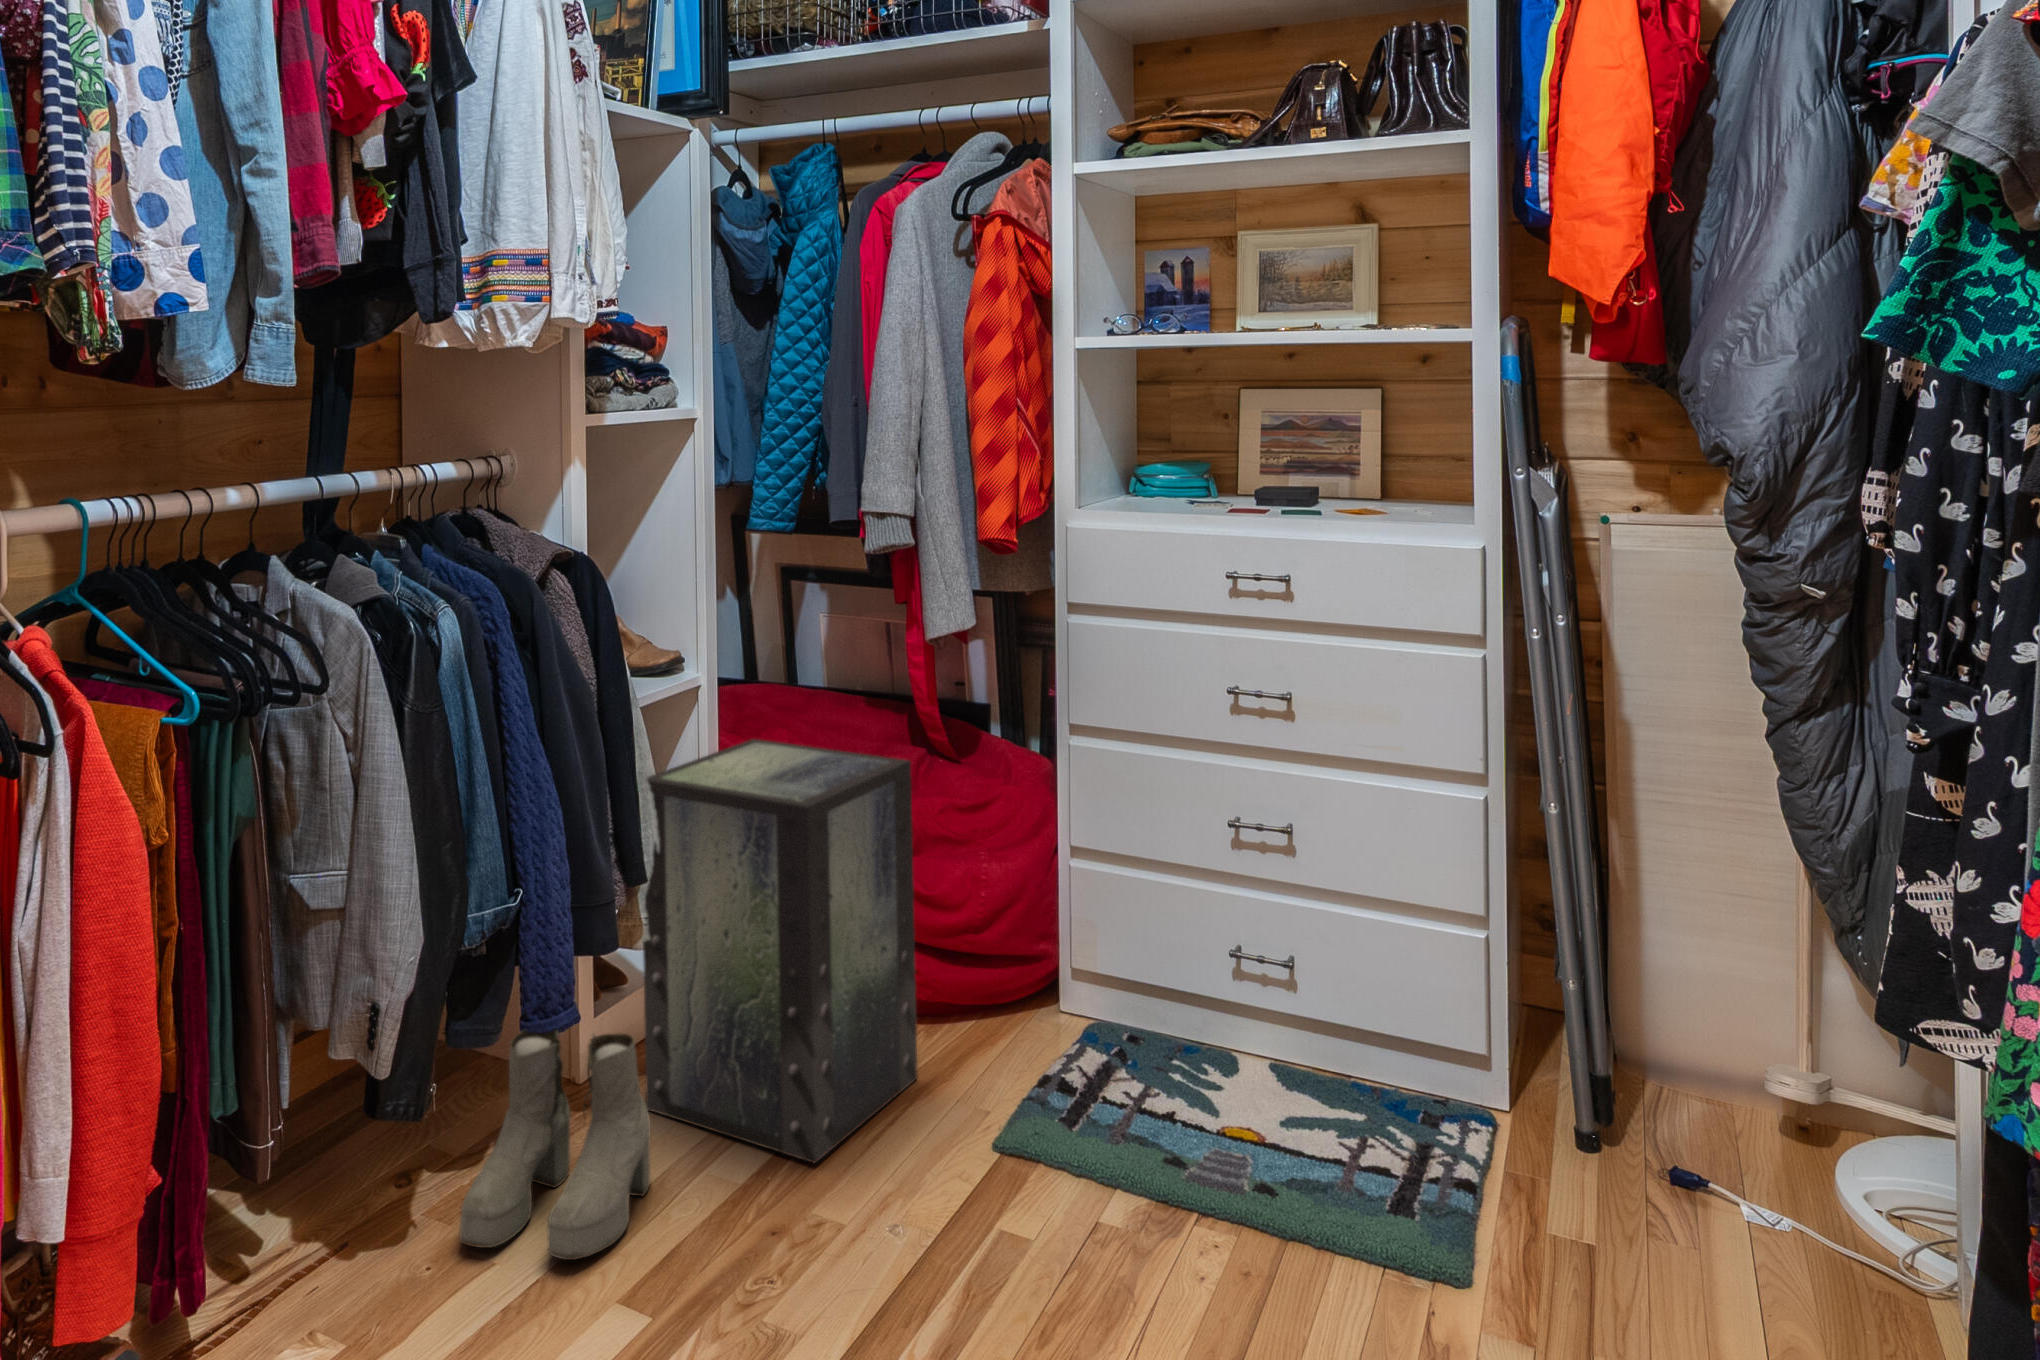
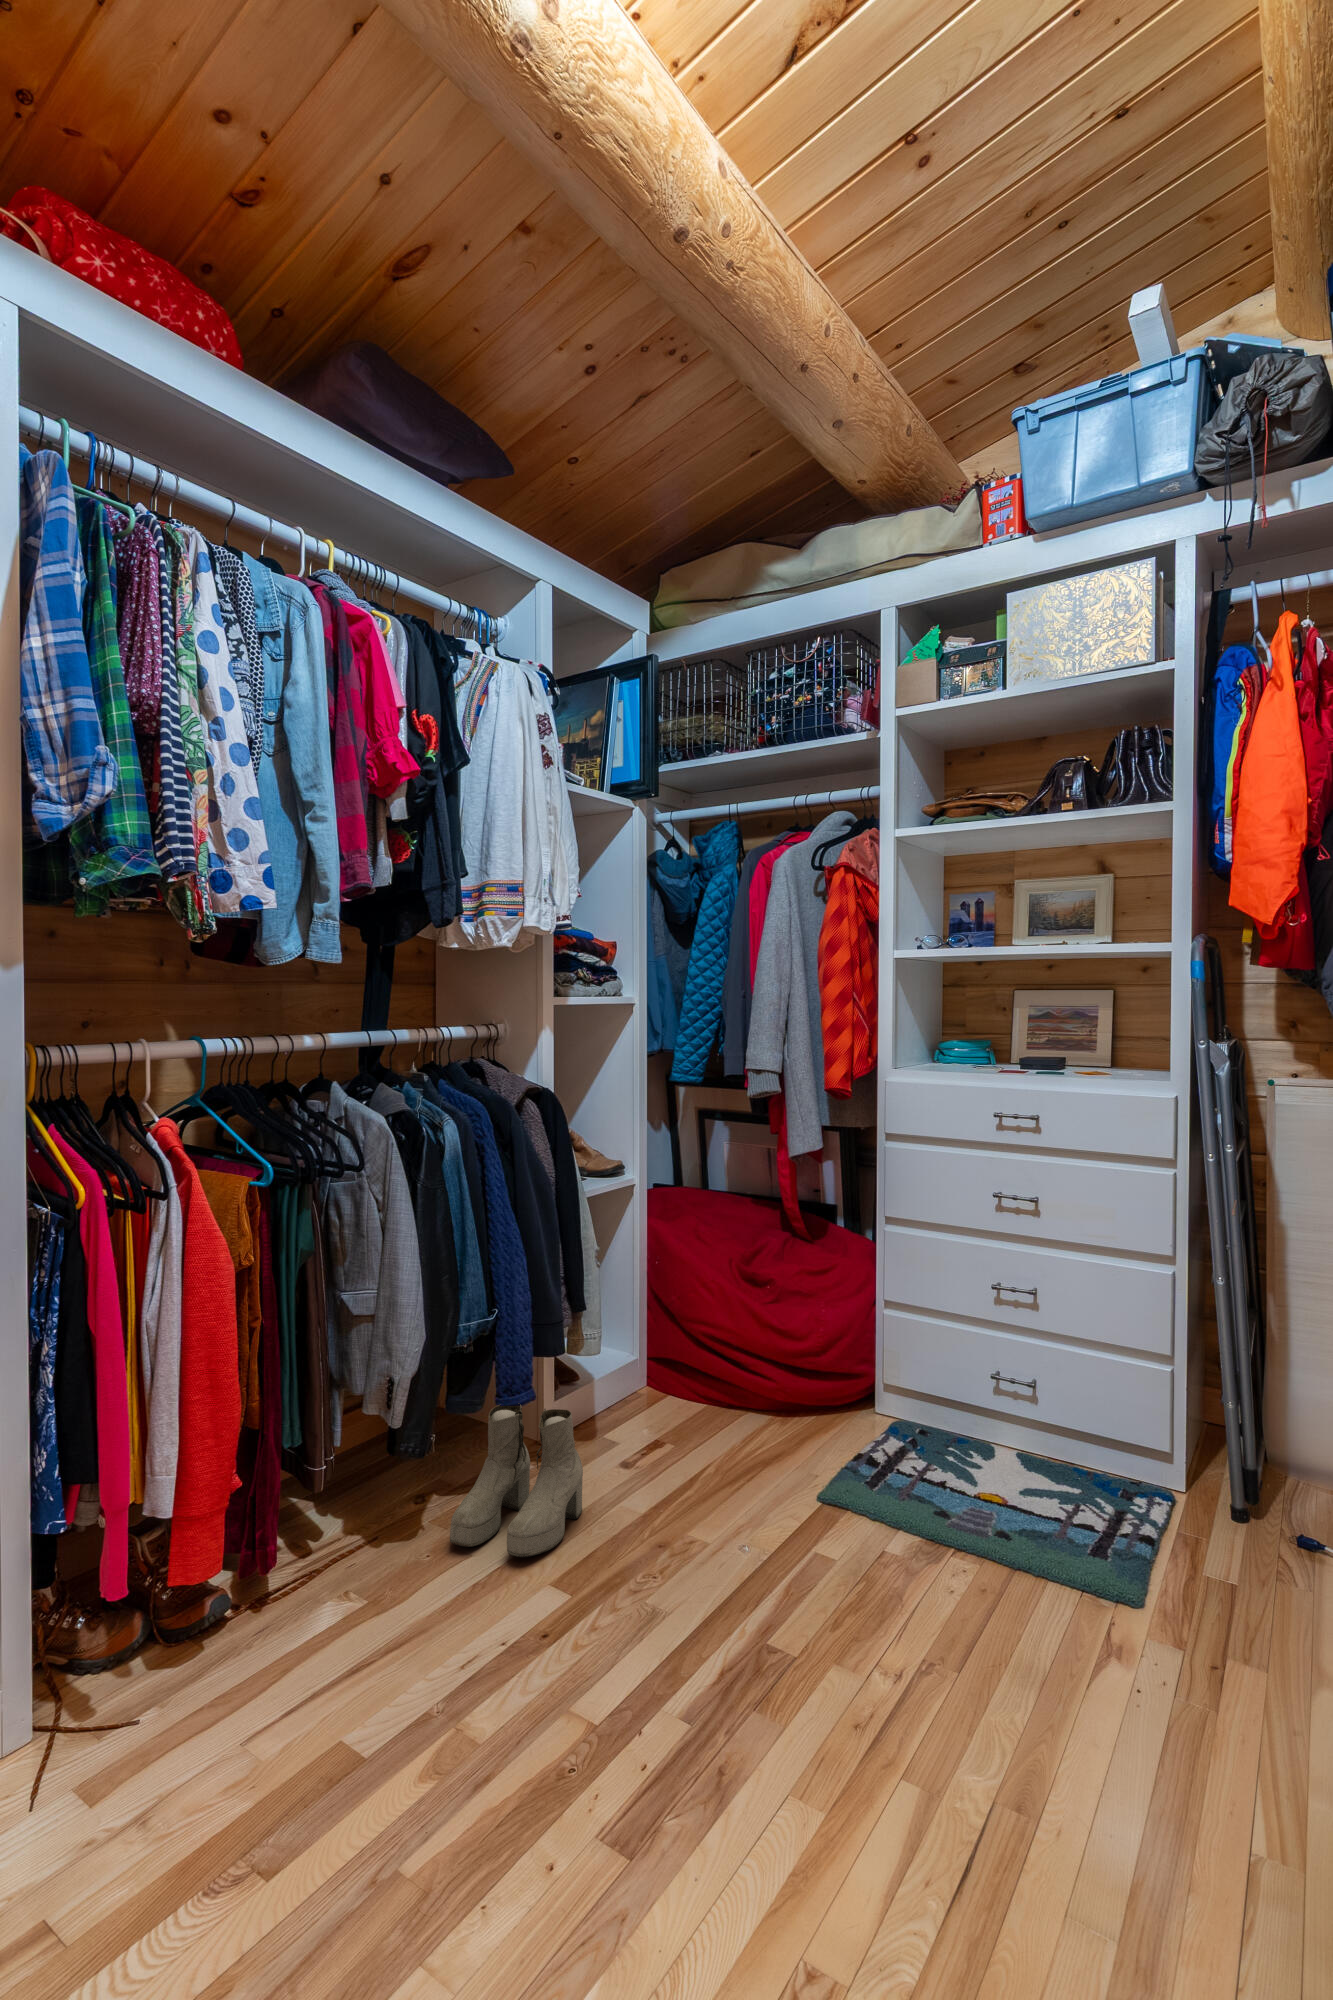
storage box: present [643,739,918,1163] -> none [585,1219,772,1504]

